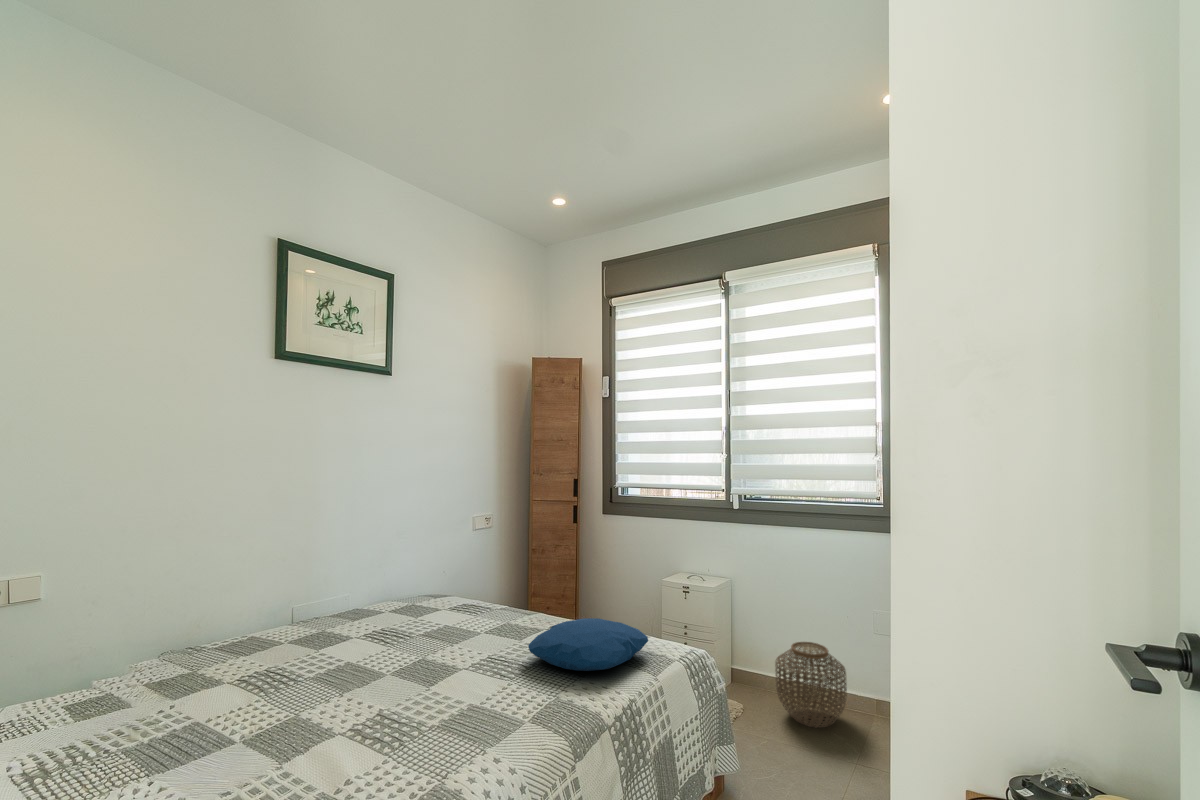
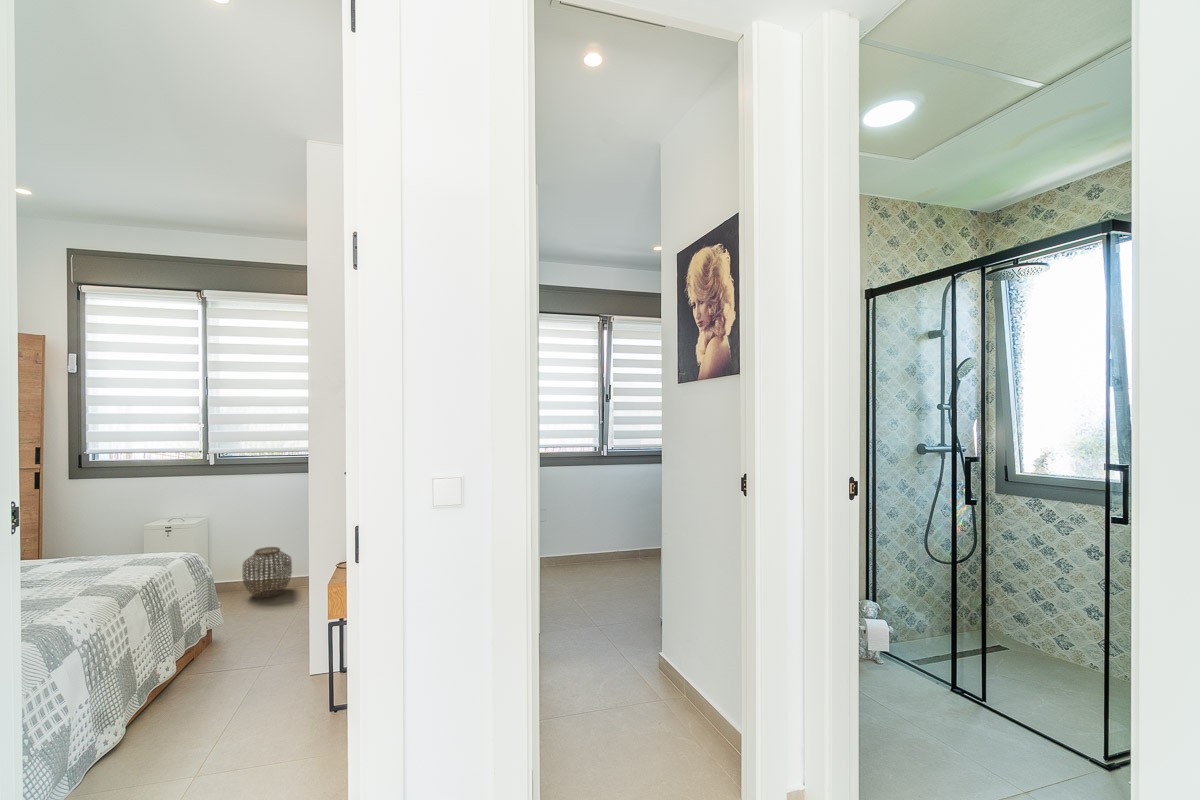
pillow: present [528,618,648,671] -> none [54,548,154,579]

